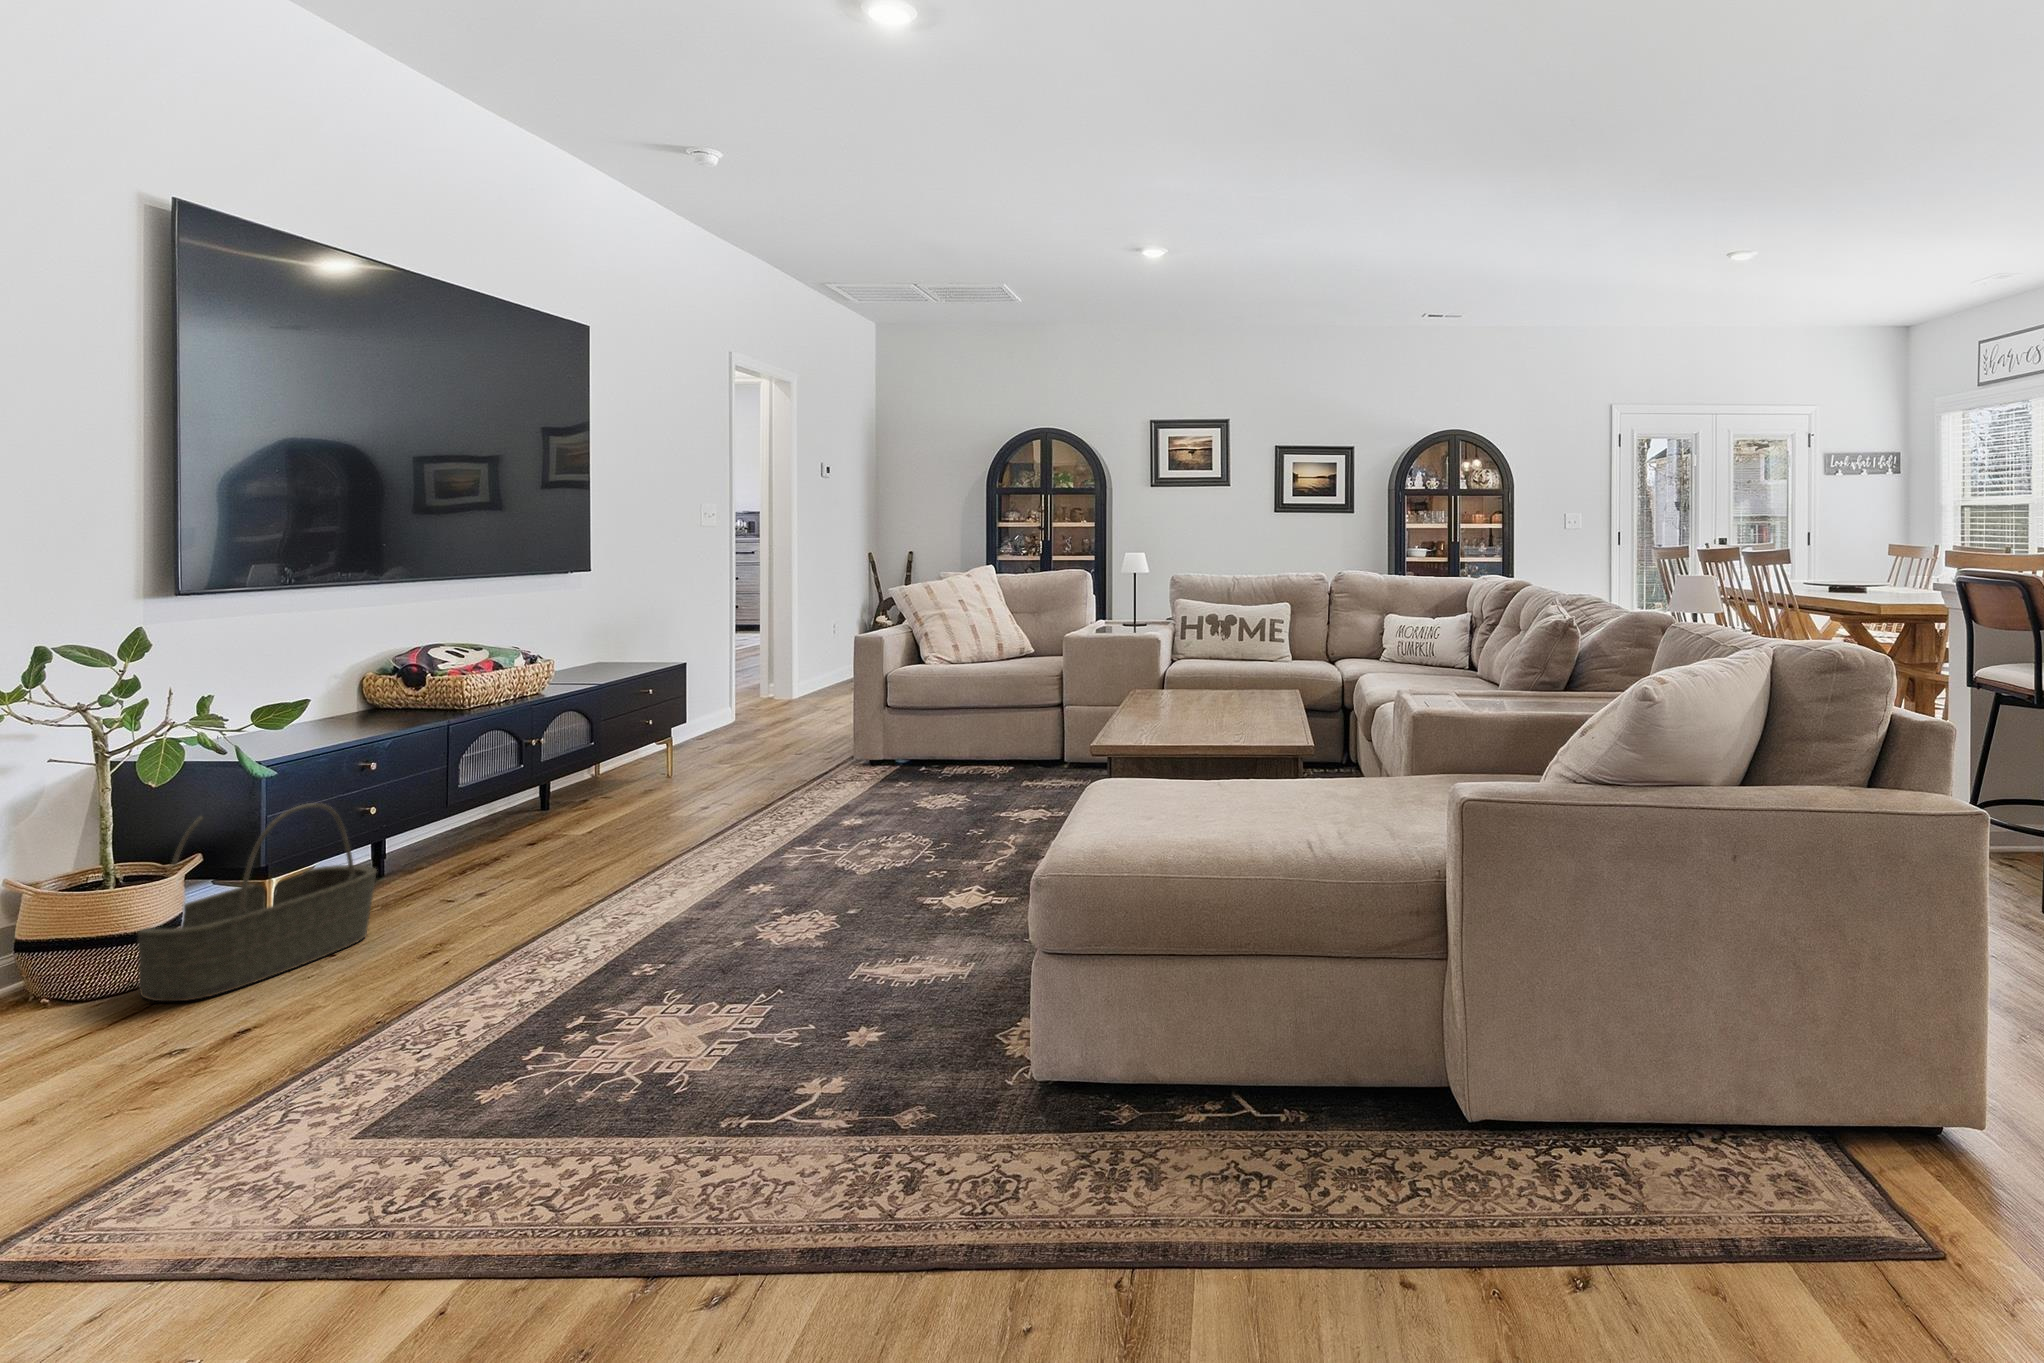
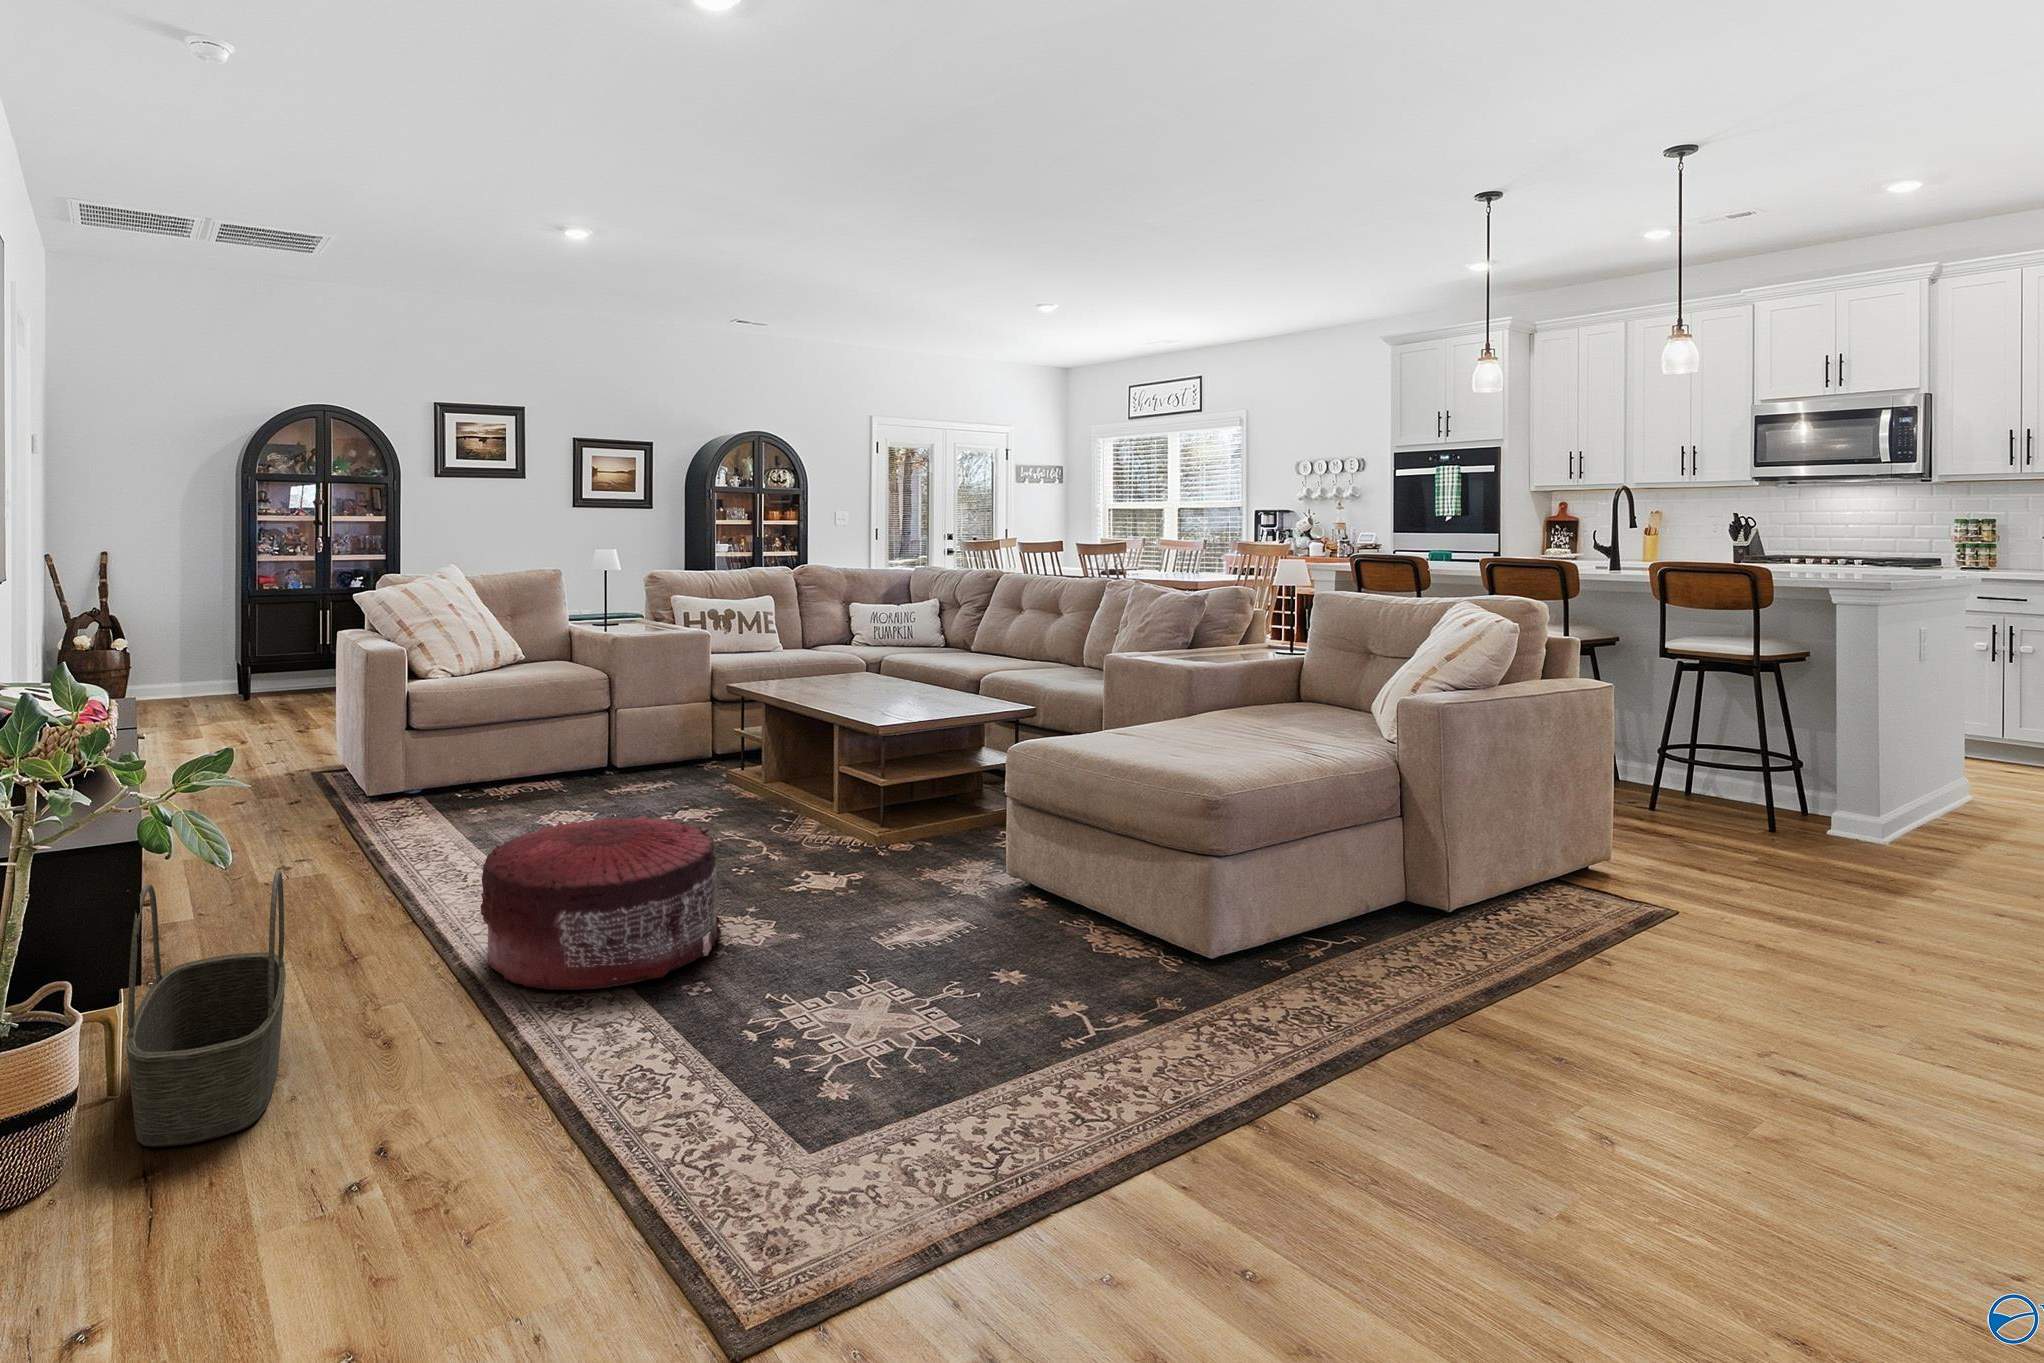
pouf: none [540,799,777,960] -> present [480,814,722,990]

